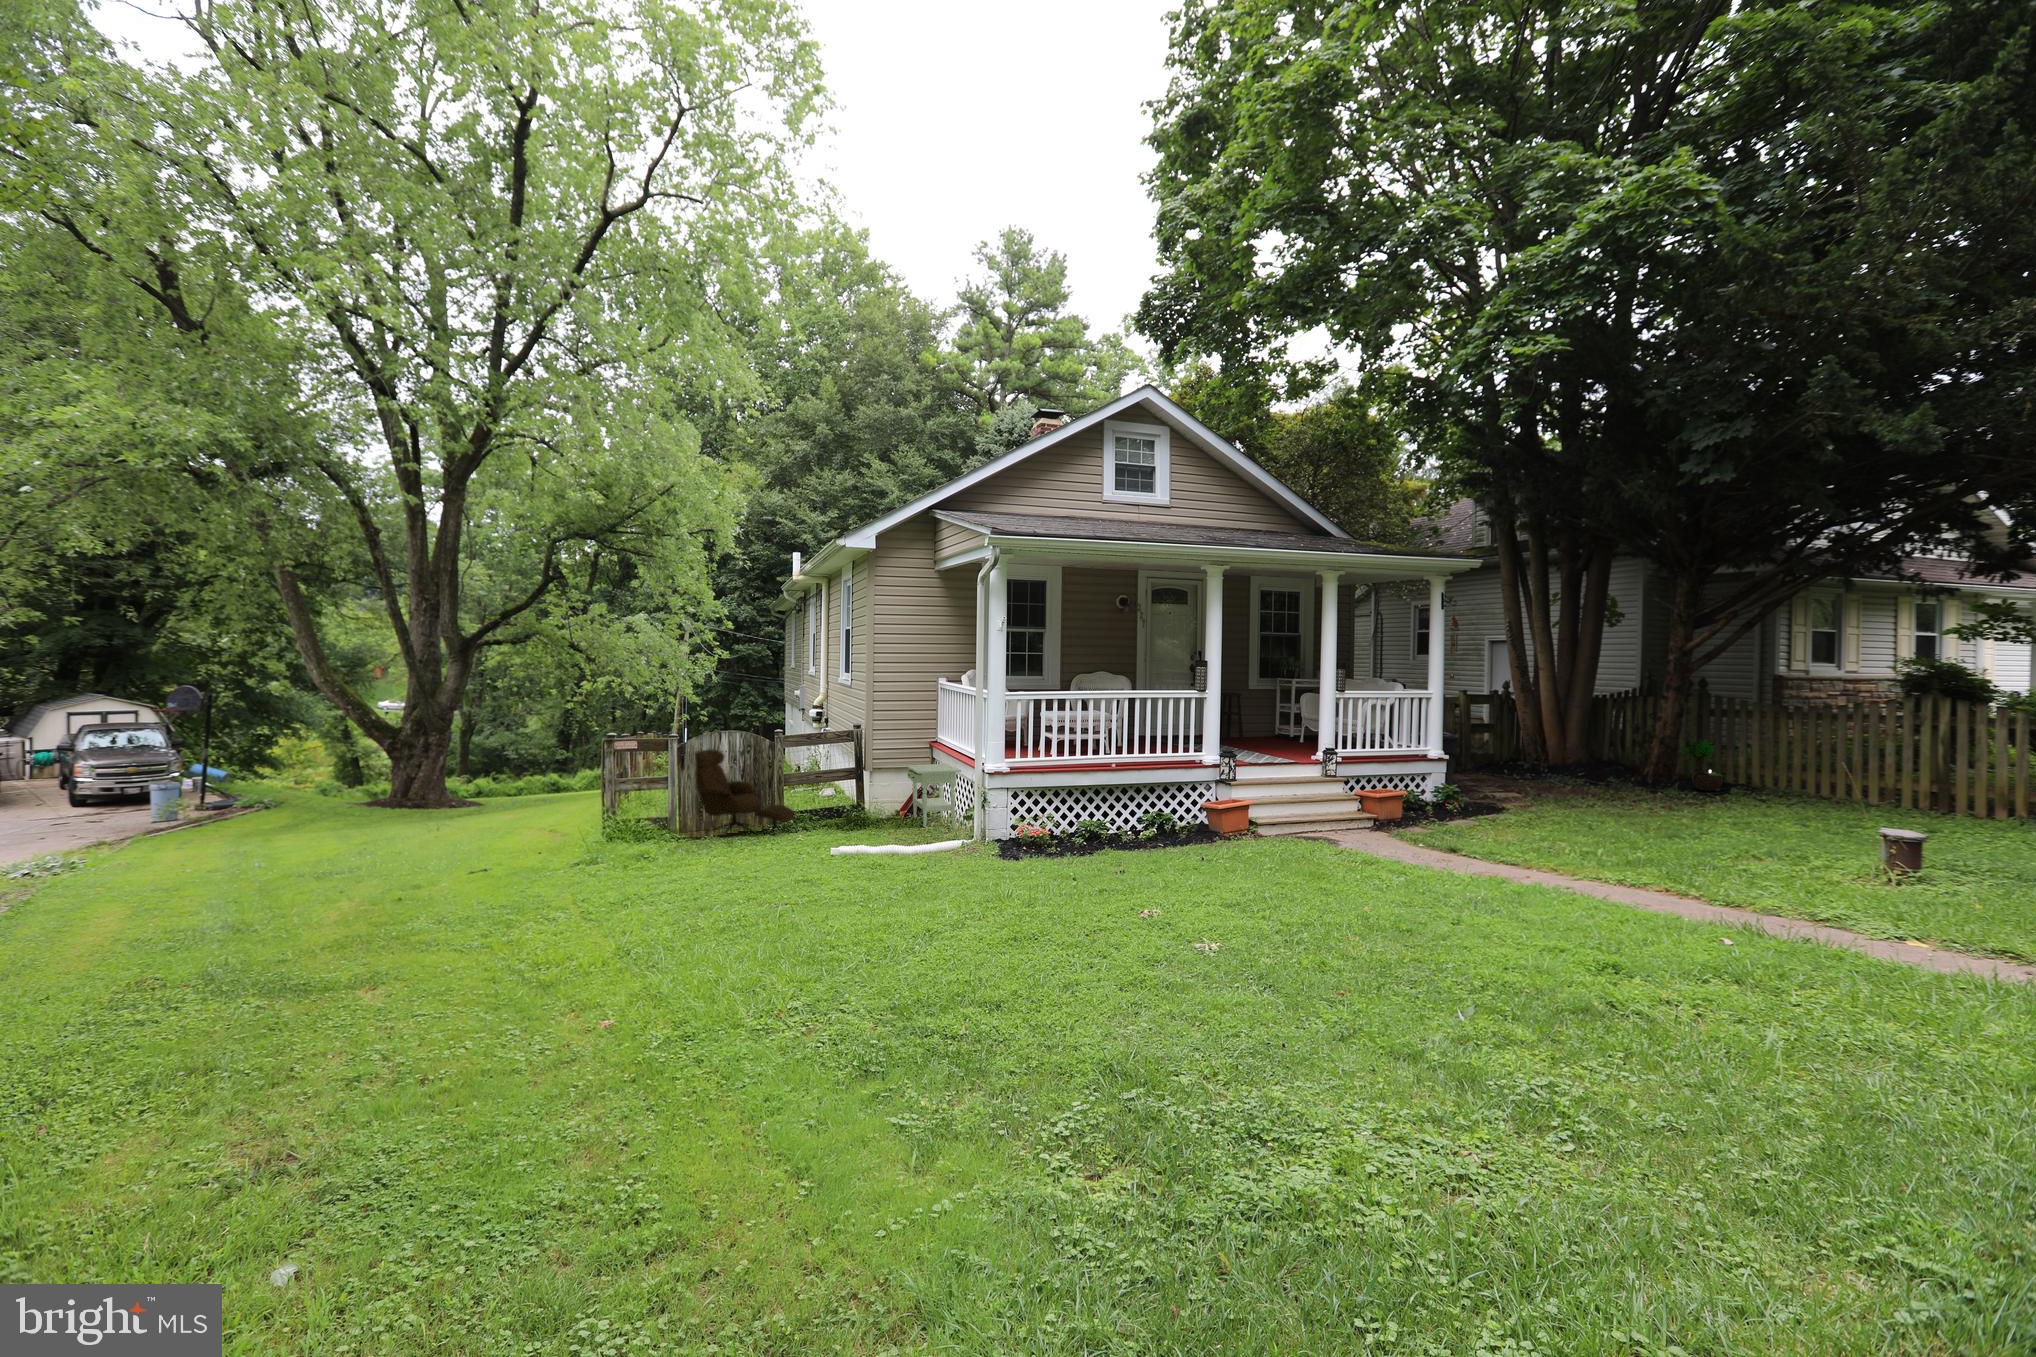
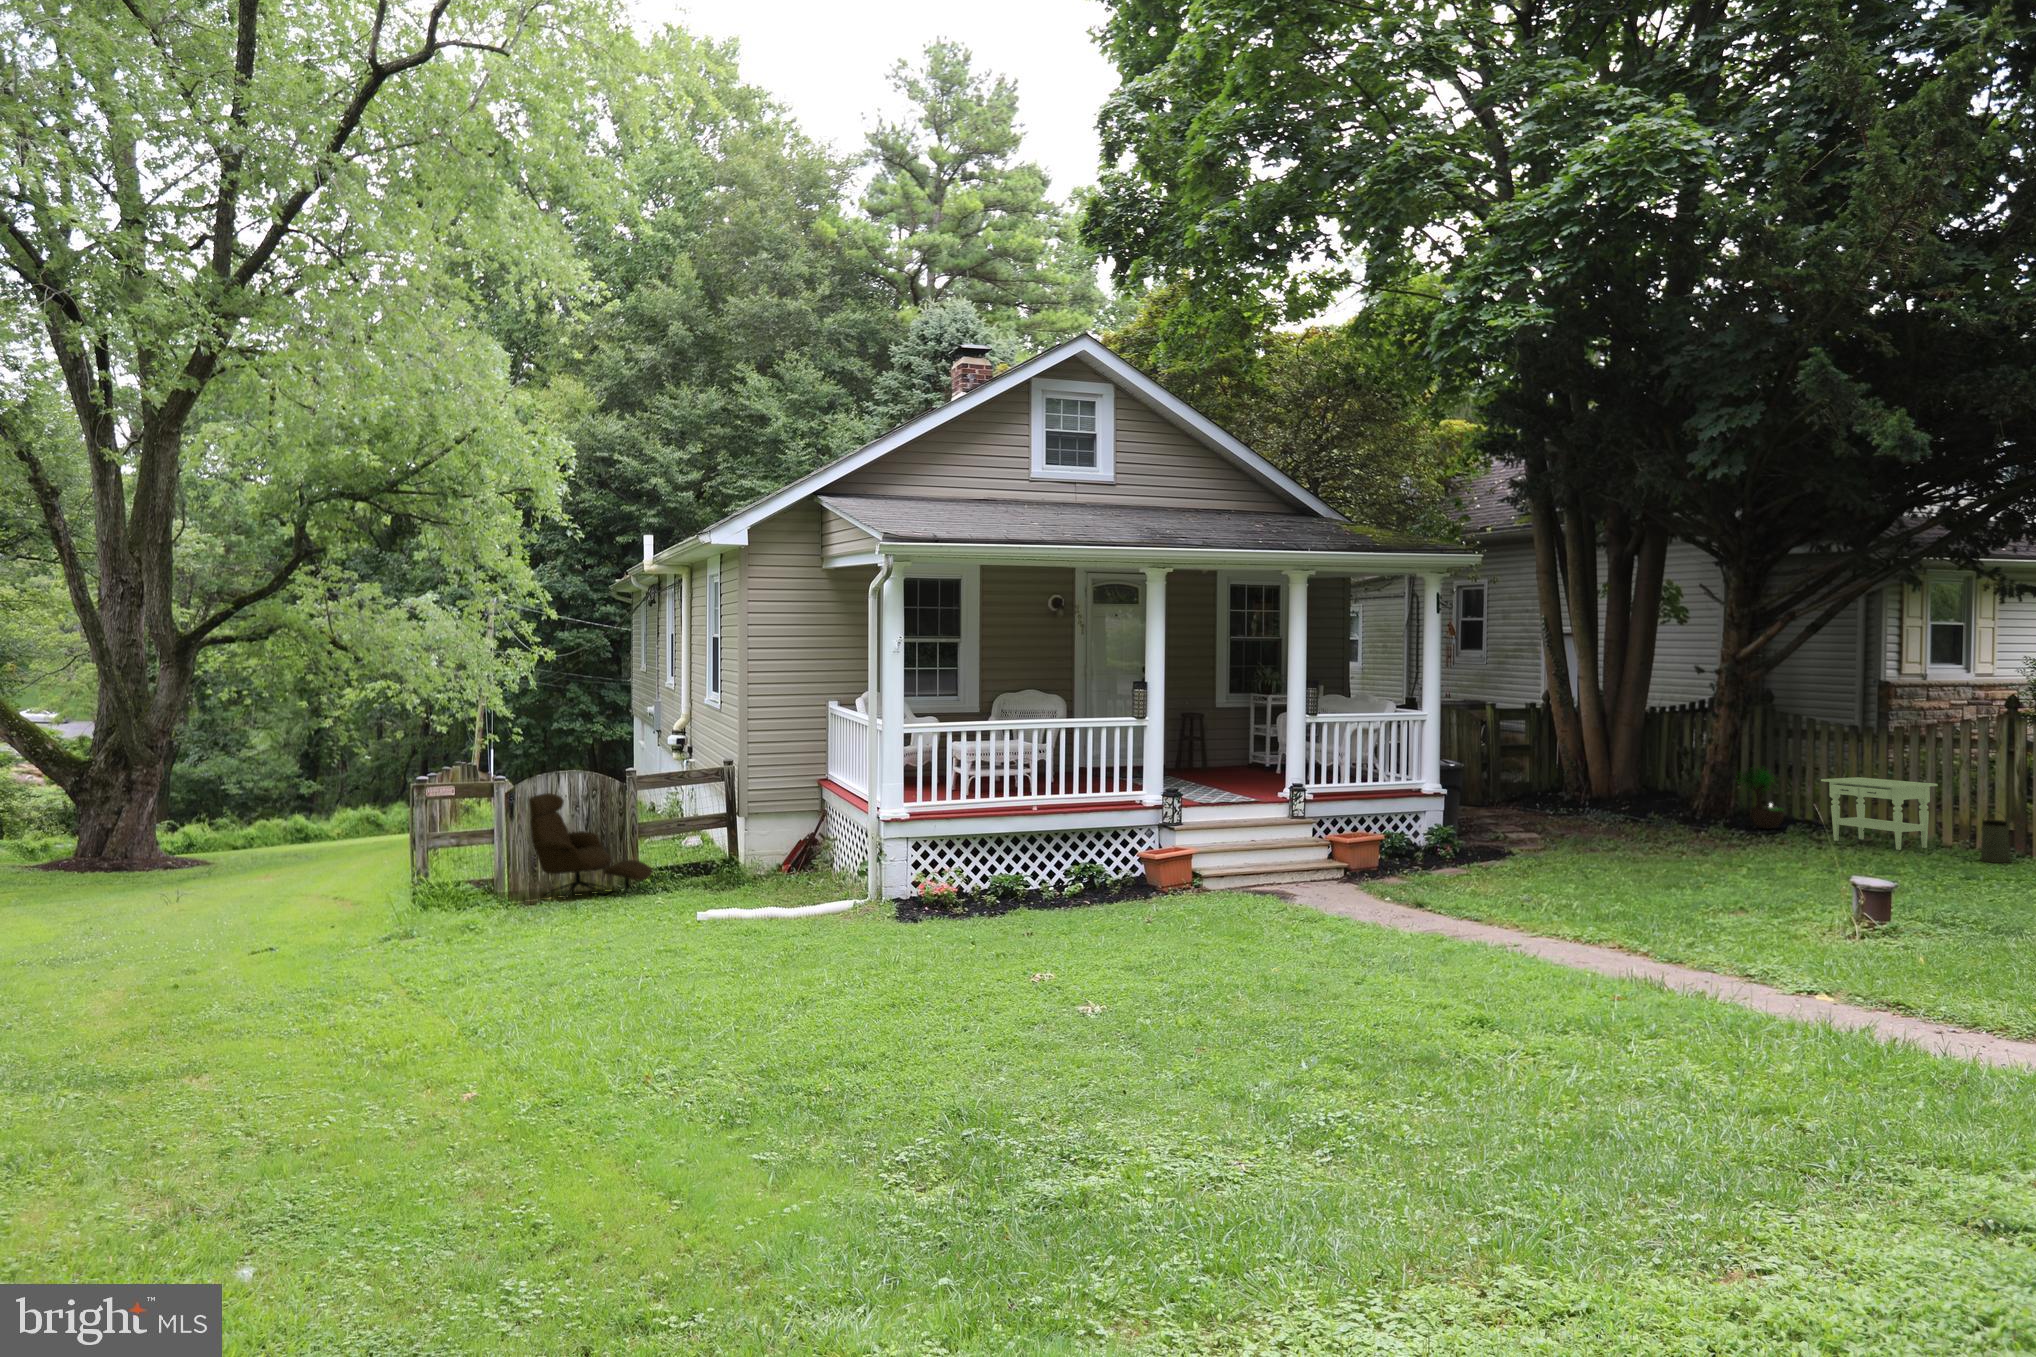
side table: present [906,764,961,827] -> present [1821,777,1938,850]
watering can: none [1936,776,1970,821] -> present [1980,816,2012,863]

